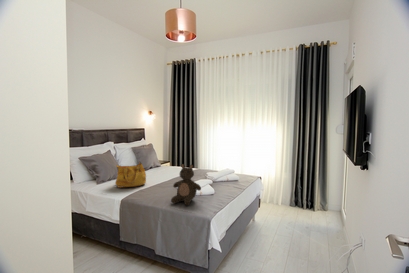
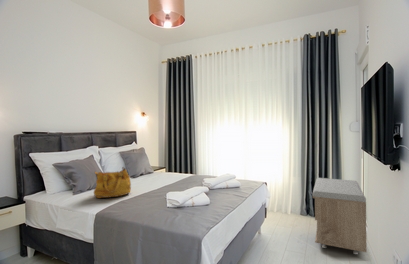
stuffed bear: present [171,164,201,205] -> none [154,168,191,220]
storage bench: none [301,174,345,238] -> present [313,178,367,254]

